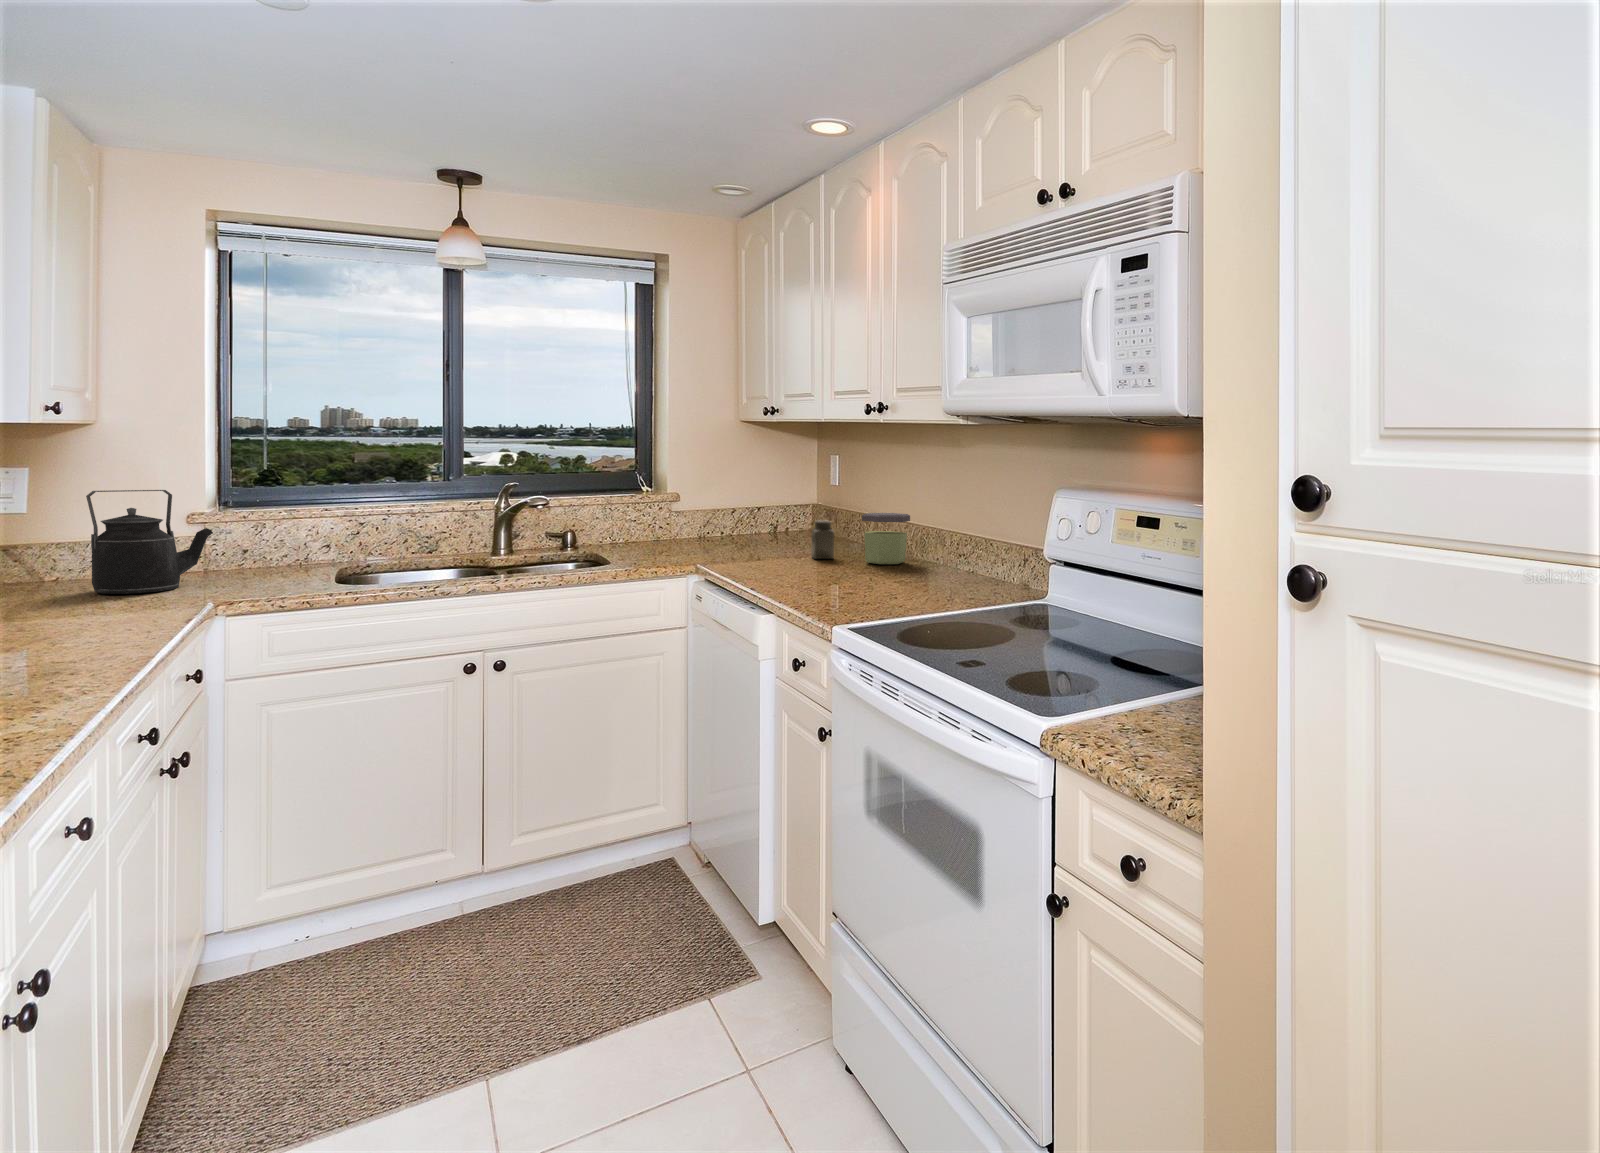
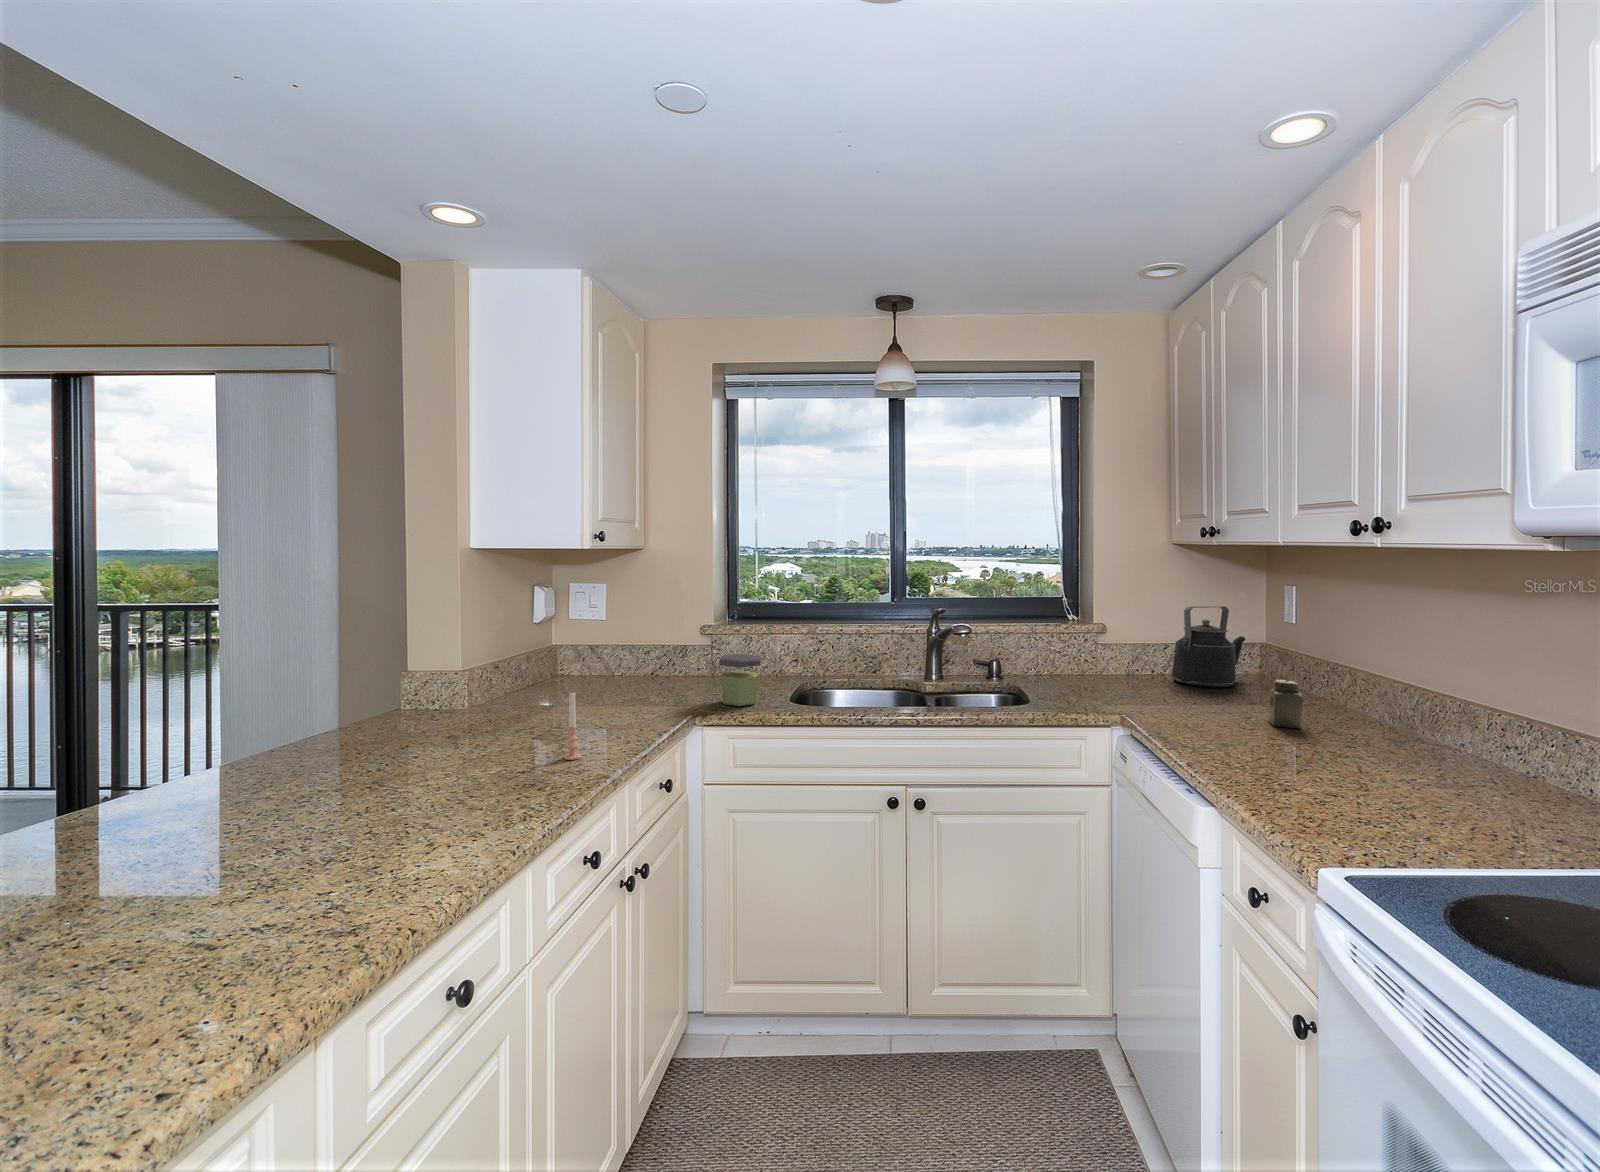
kettle: present [86,490,213,594] -> present [1172,606,1245,687]
jar: present [862,513,910,564] -> present [720,654,760,706]
candle: none [48,562,75,648] -> present [564,693,581,760]

